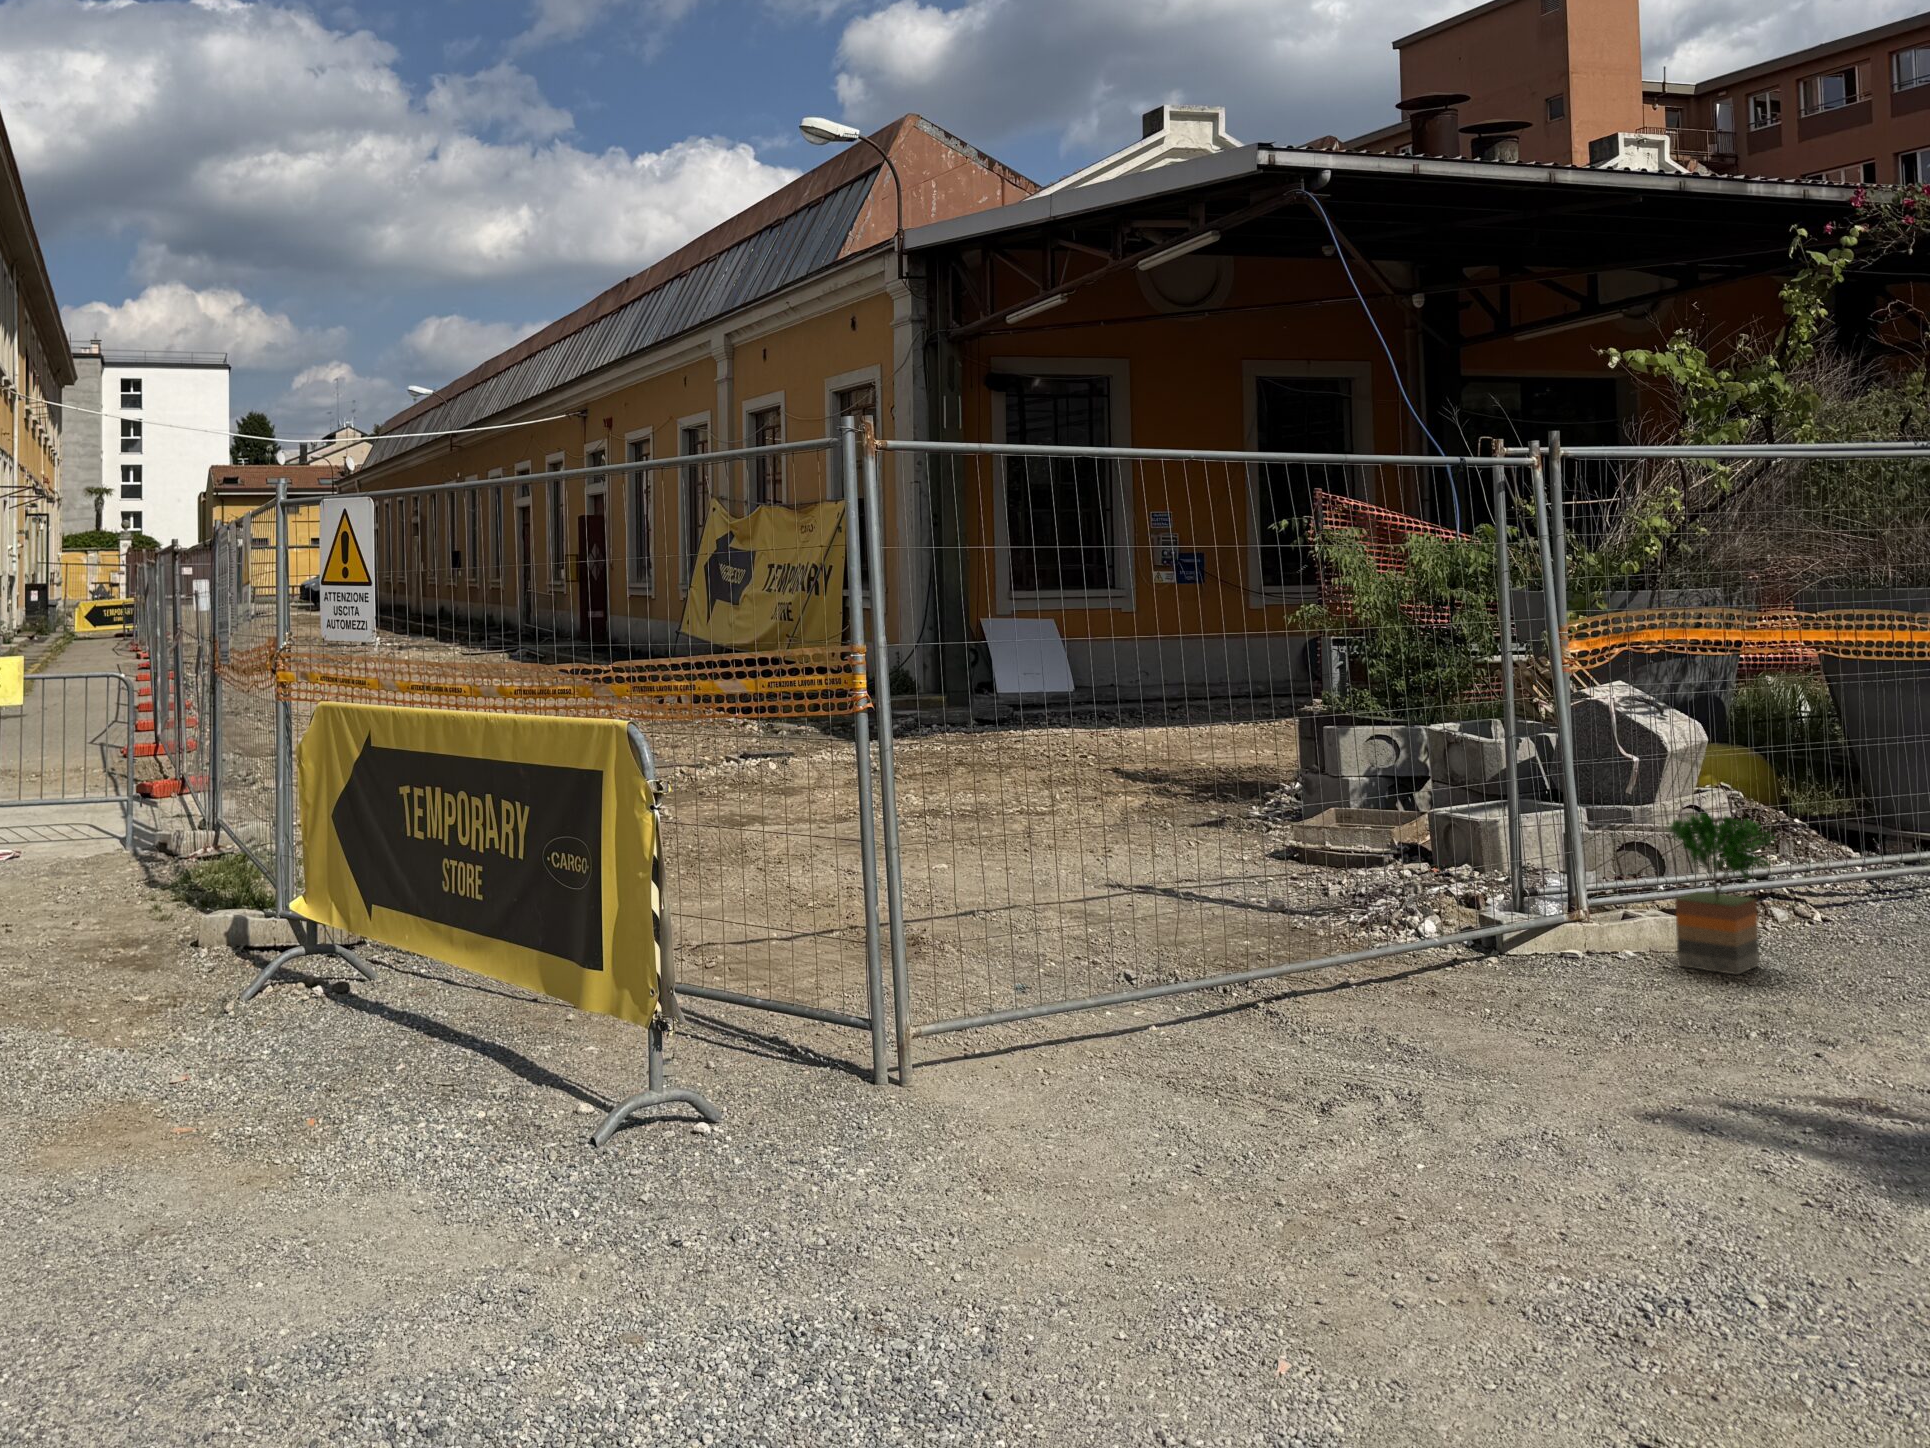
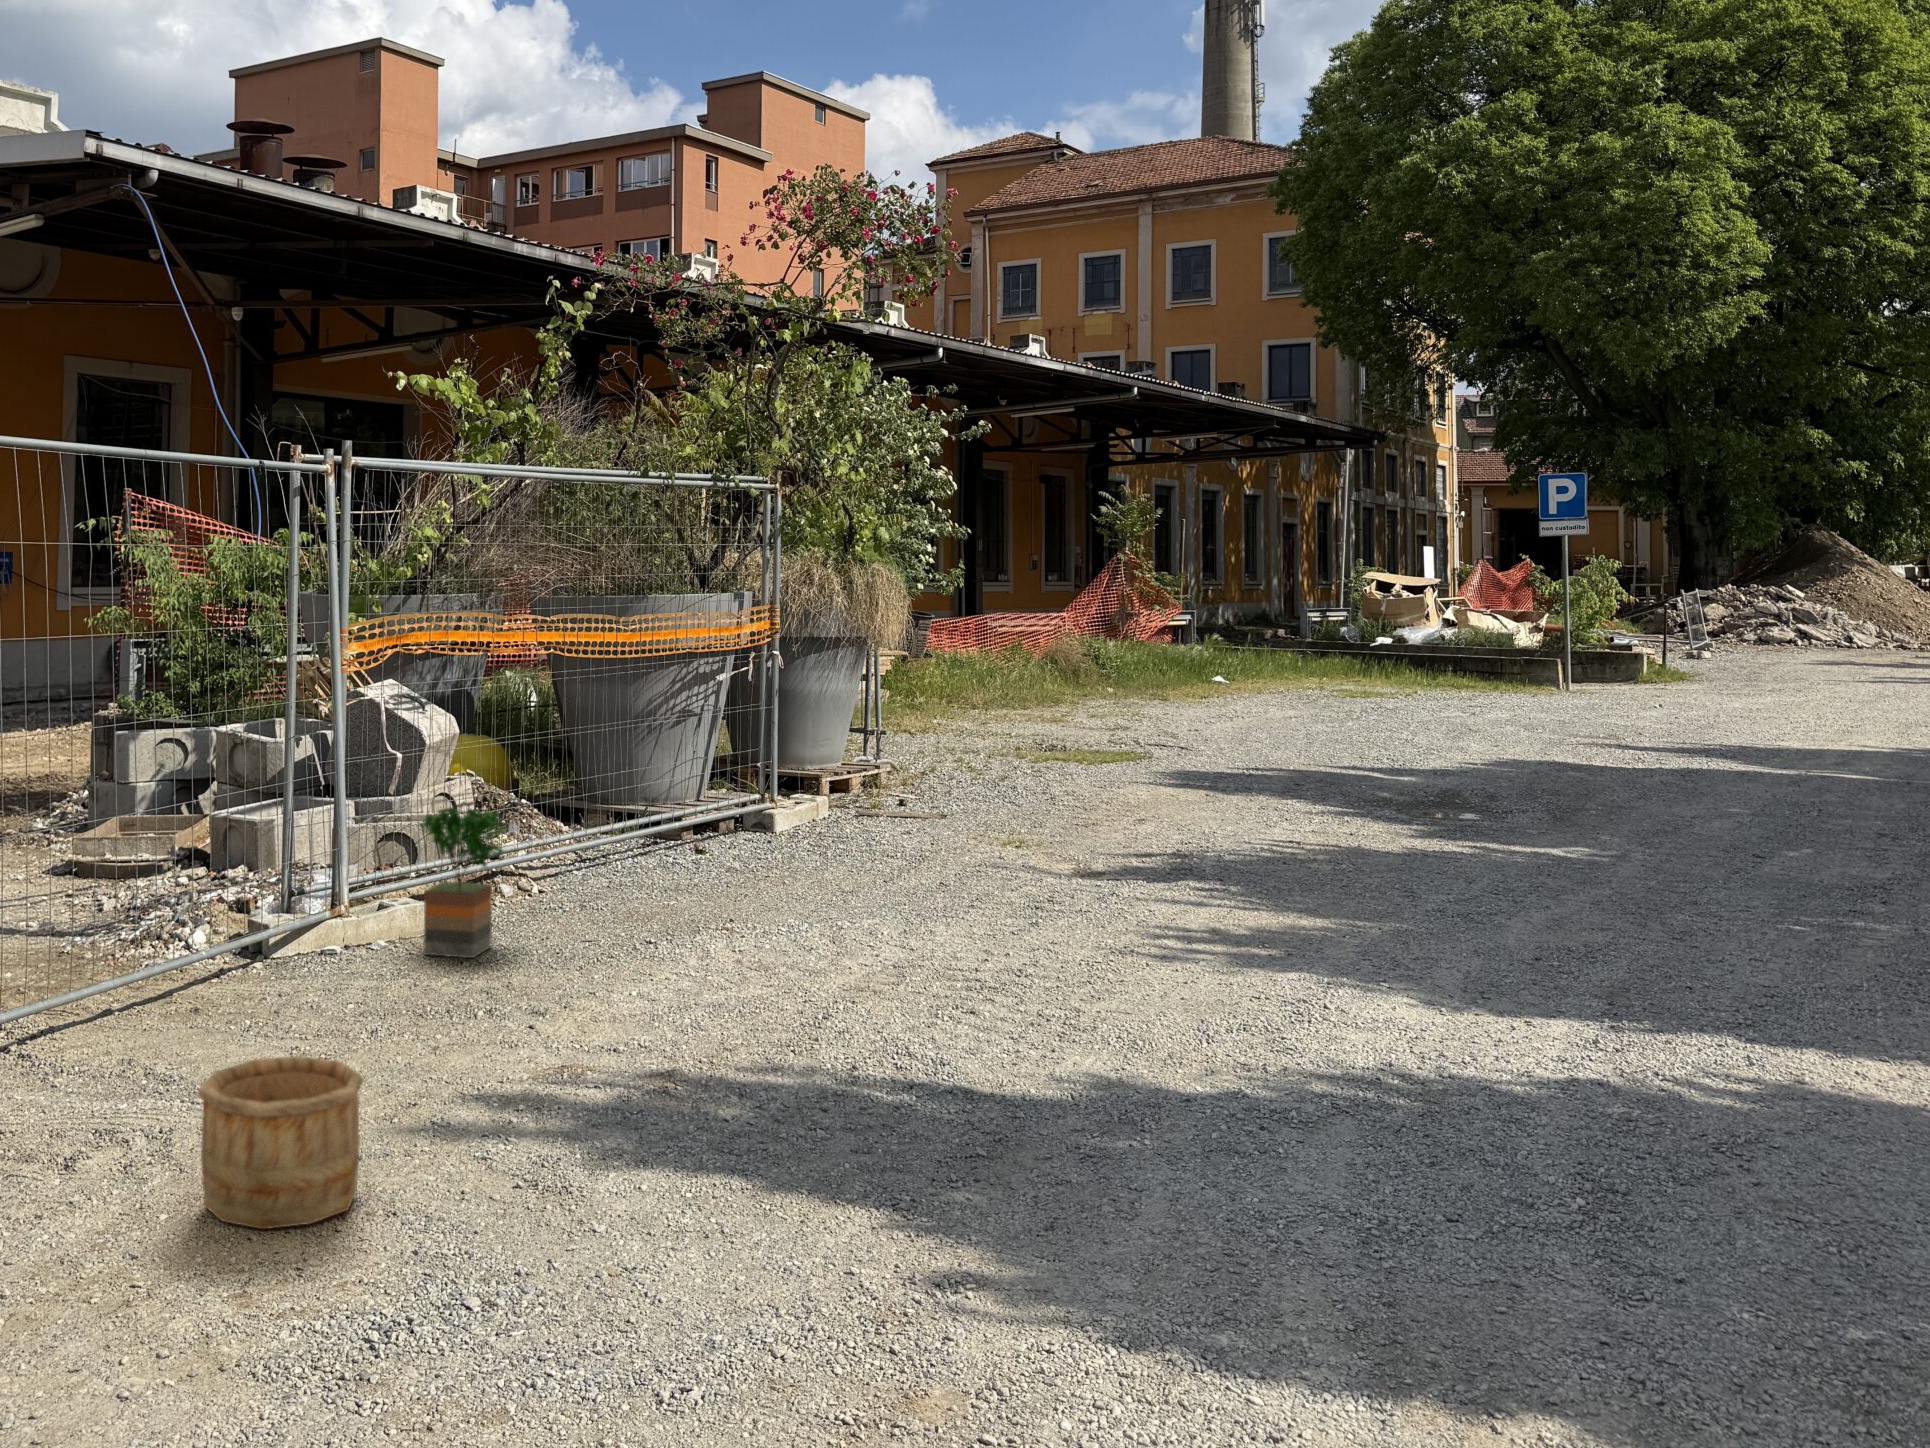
wooden bucket: none [1447,1033,1622,1198] -> present [197,1056,363,1229]

